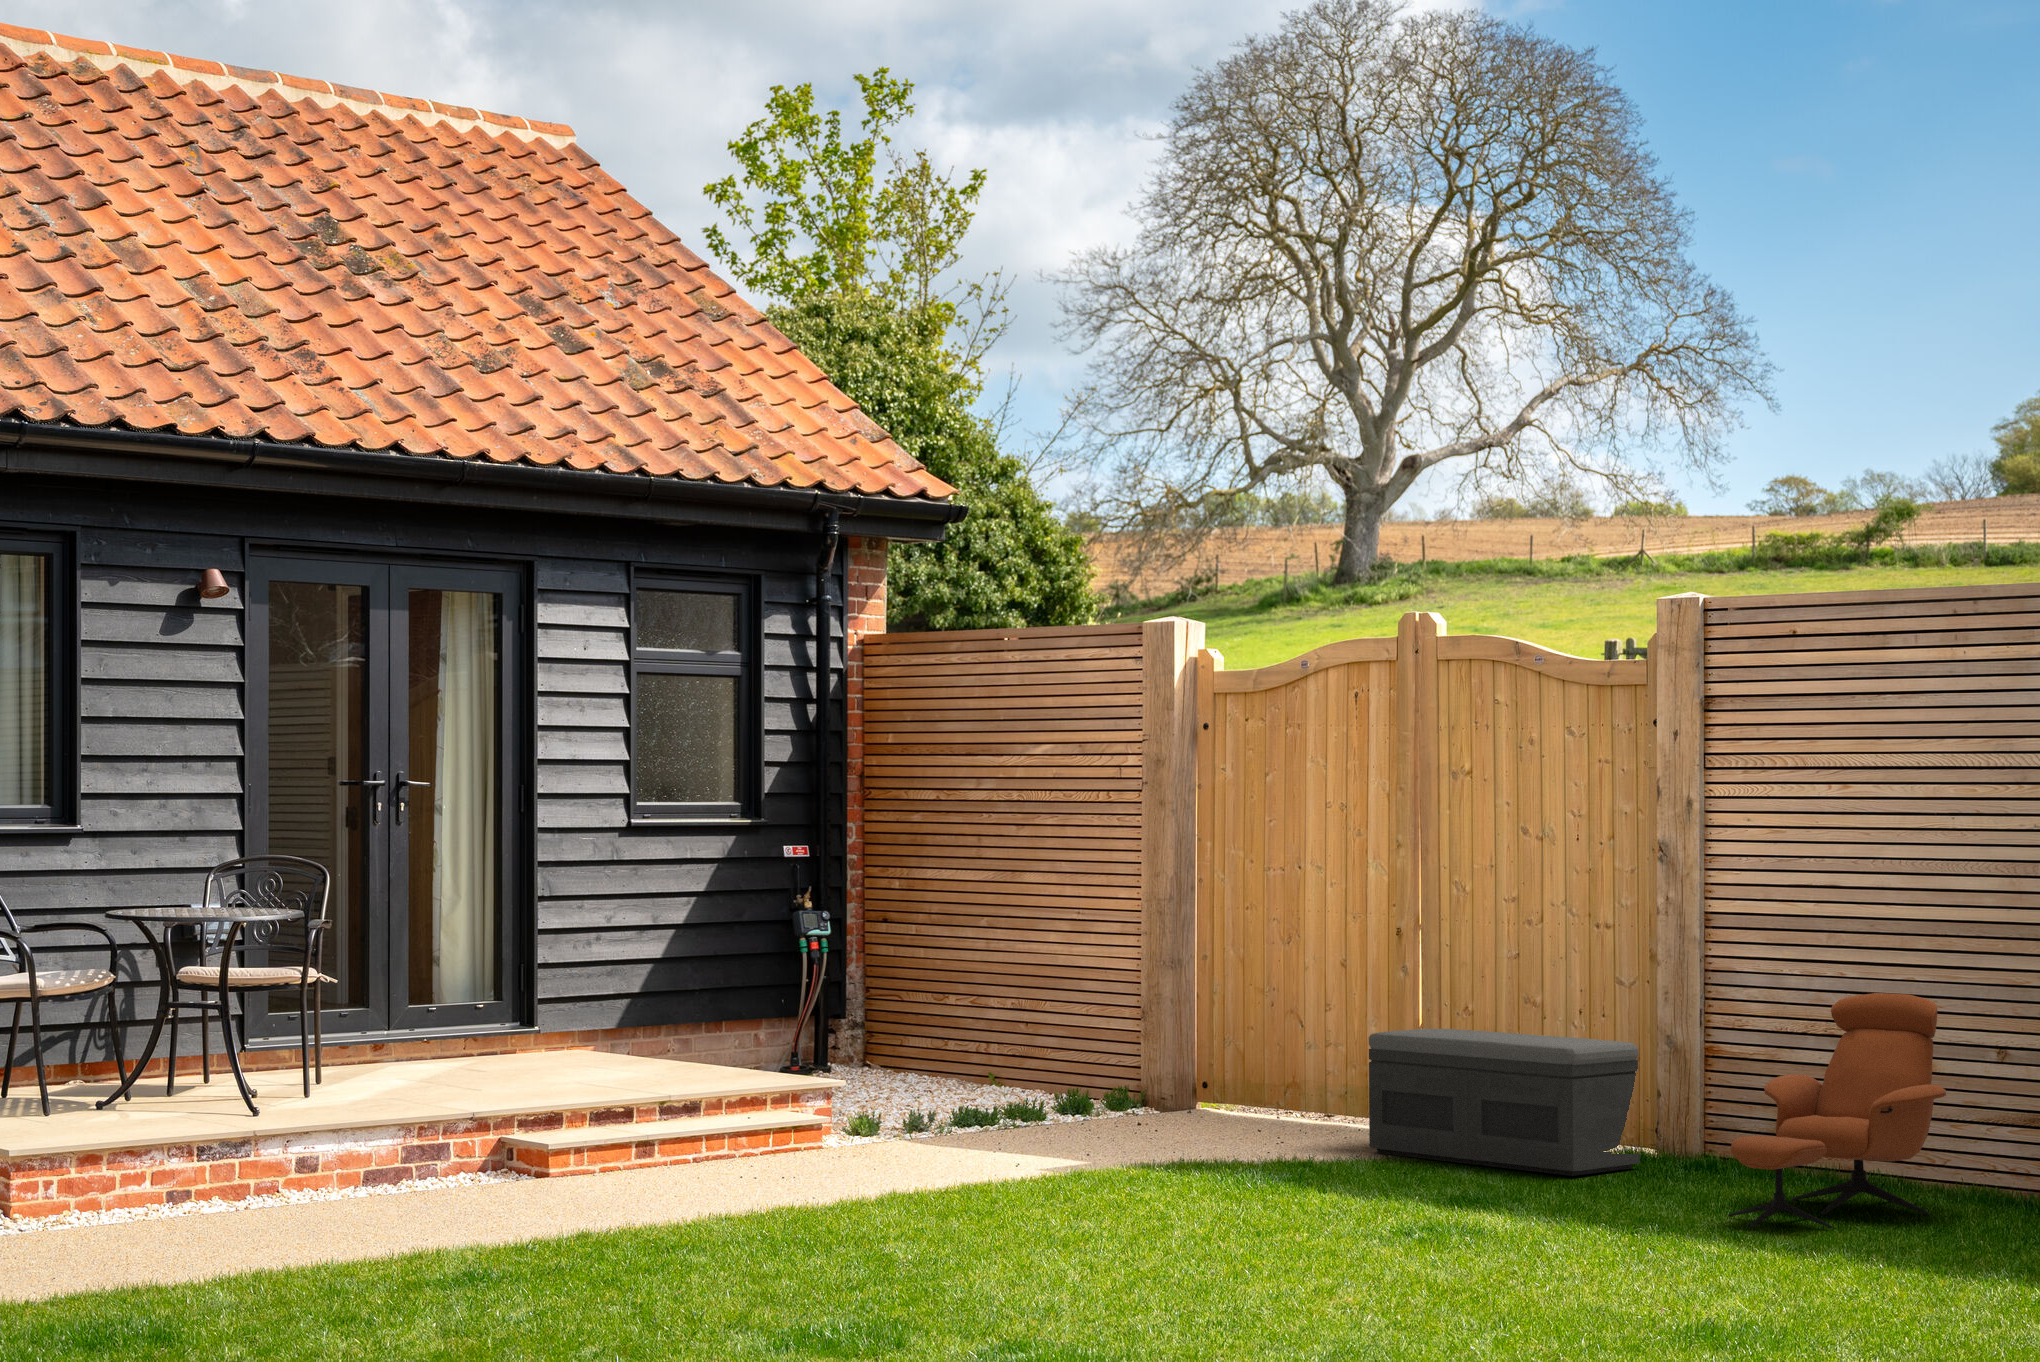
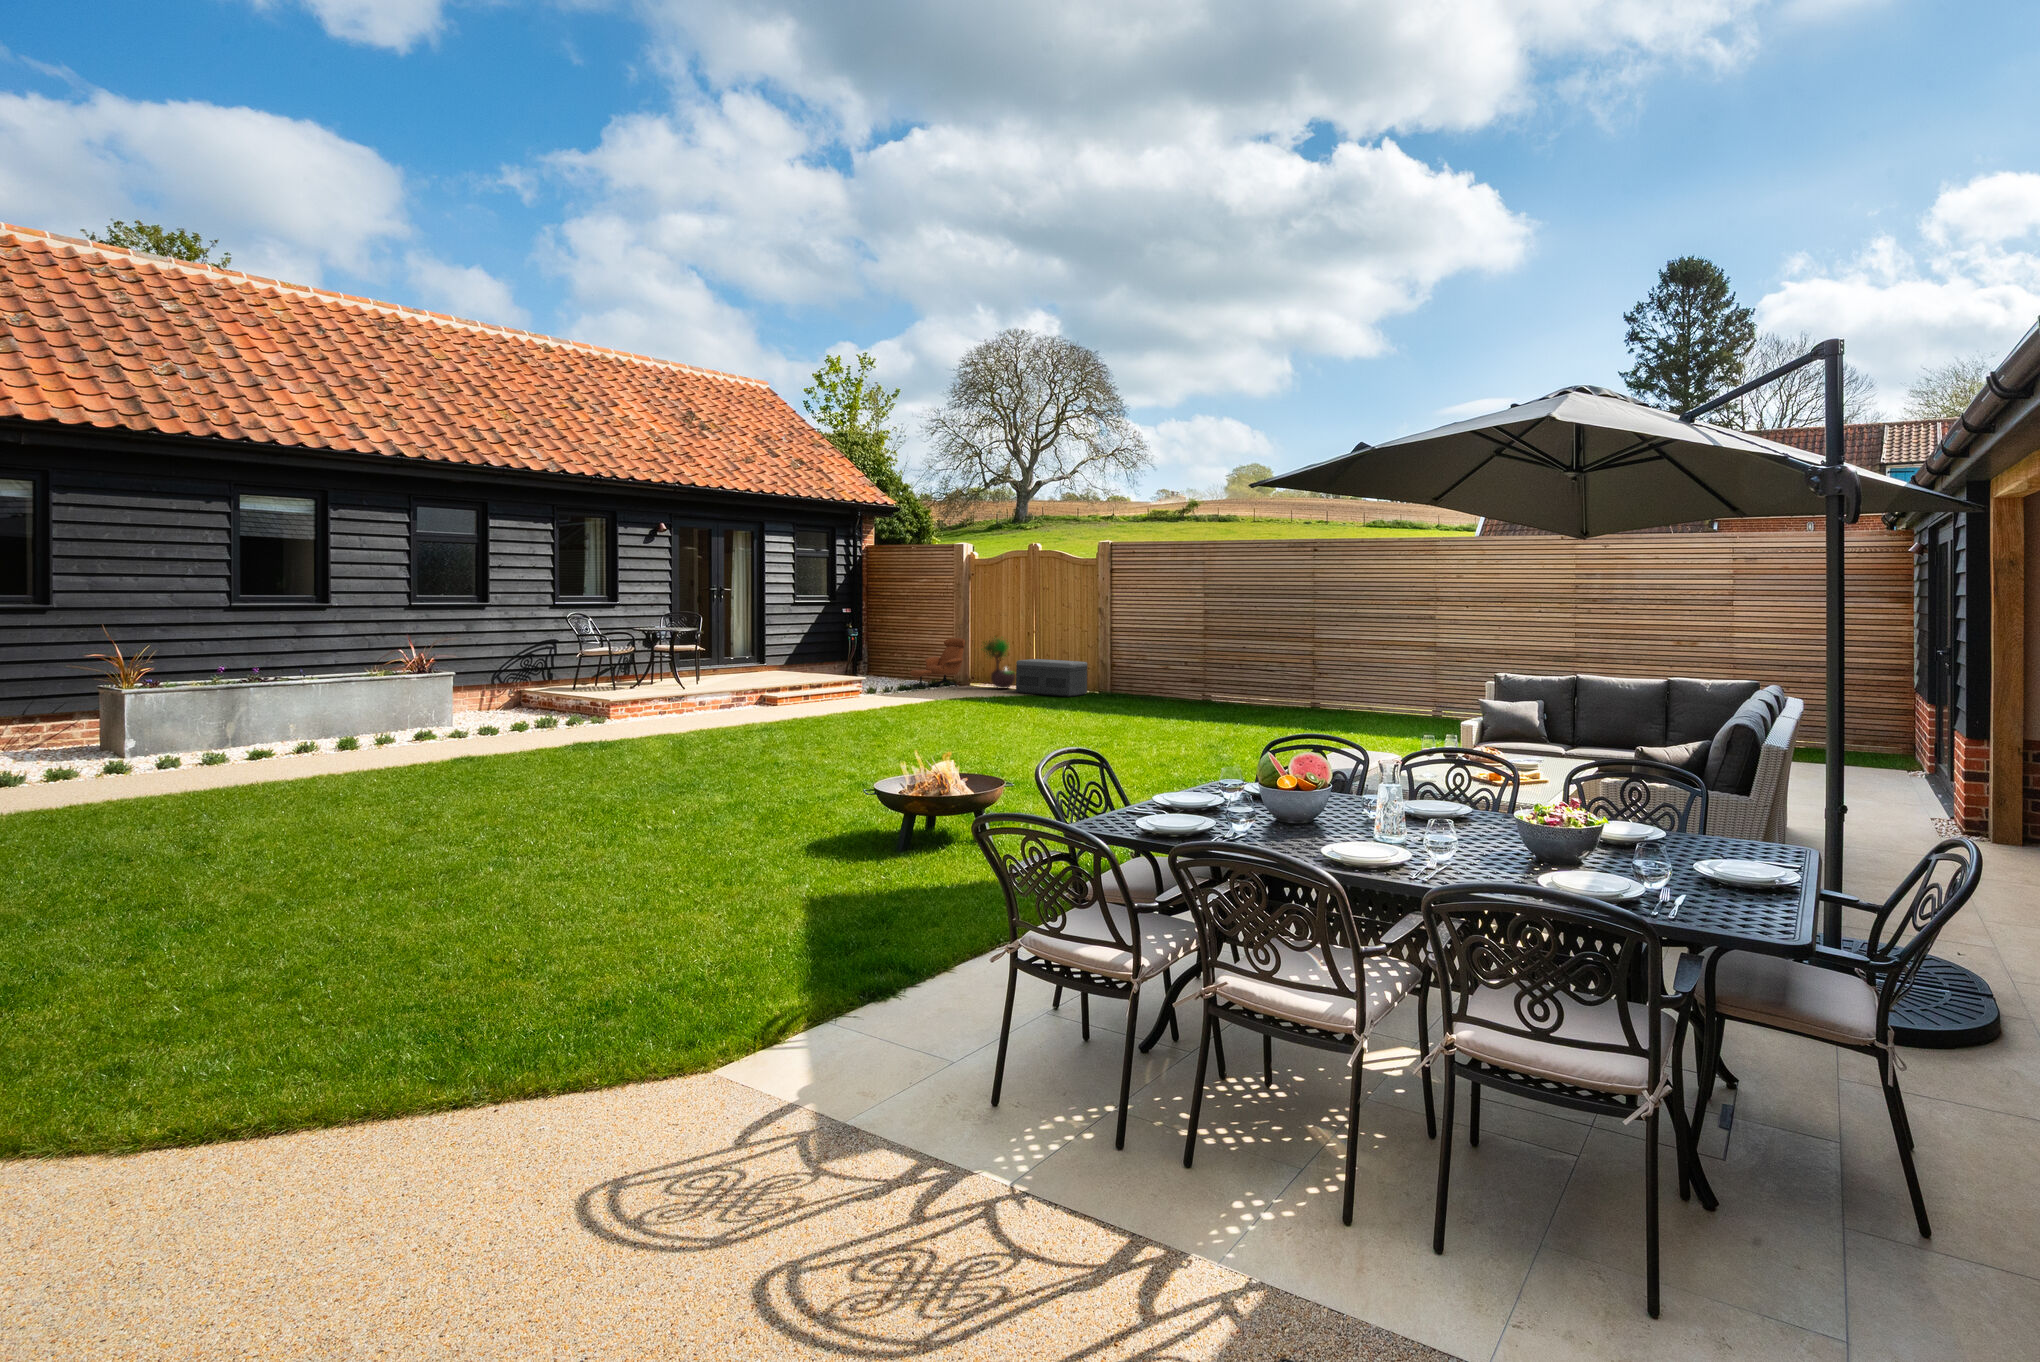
potted tree: none [1233,929,1368,1136] -> present [981,636,1015,689]
lounge chair: present [1729,993,1946,1228] -> present [910,638,965,689]

